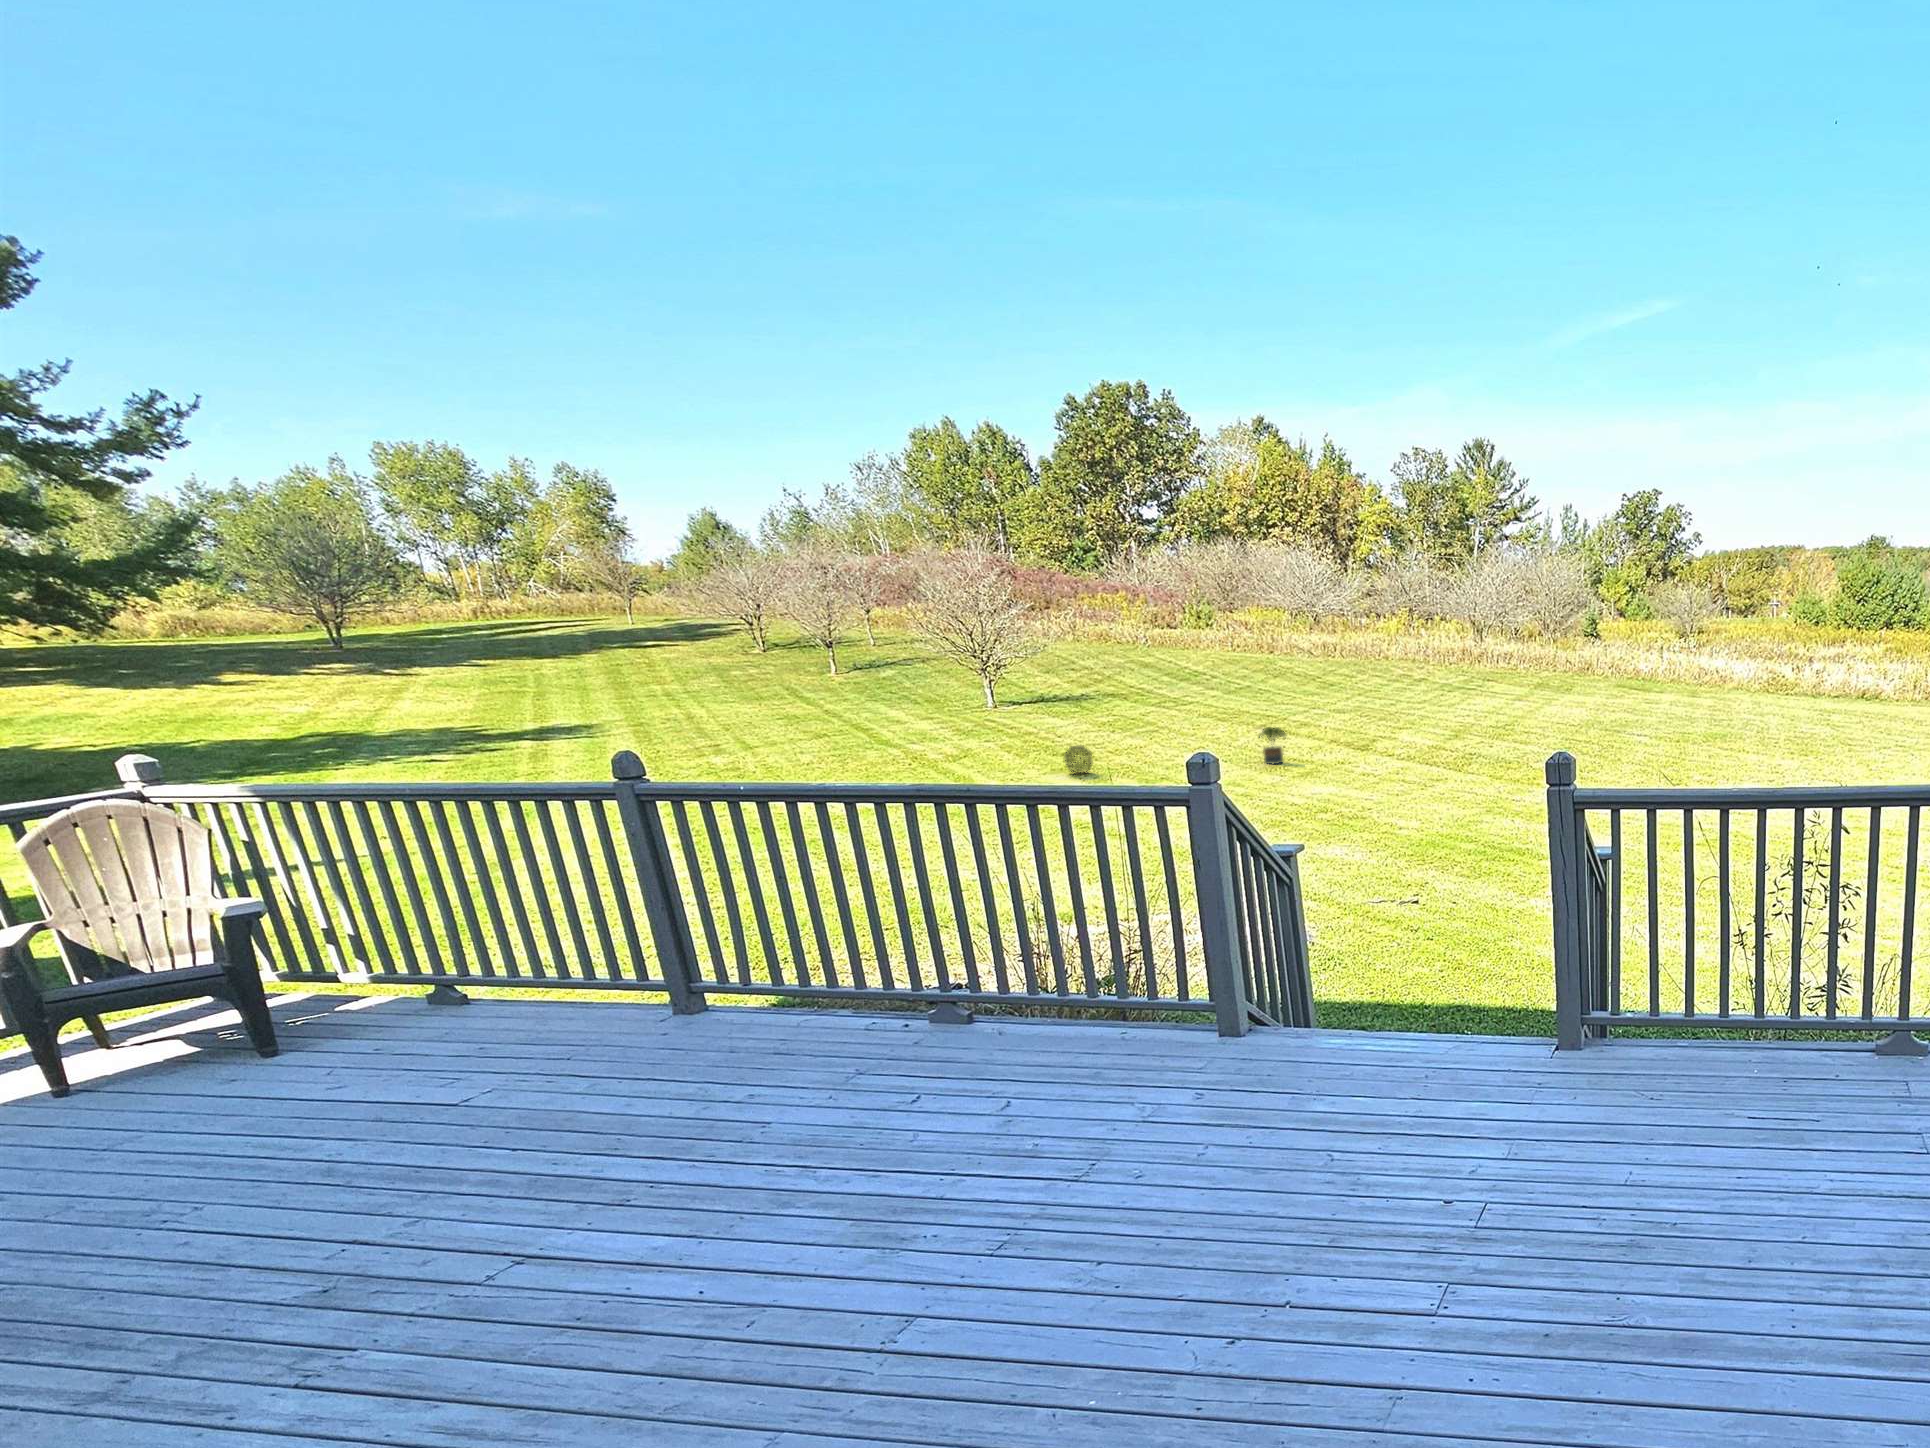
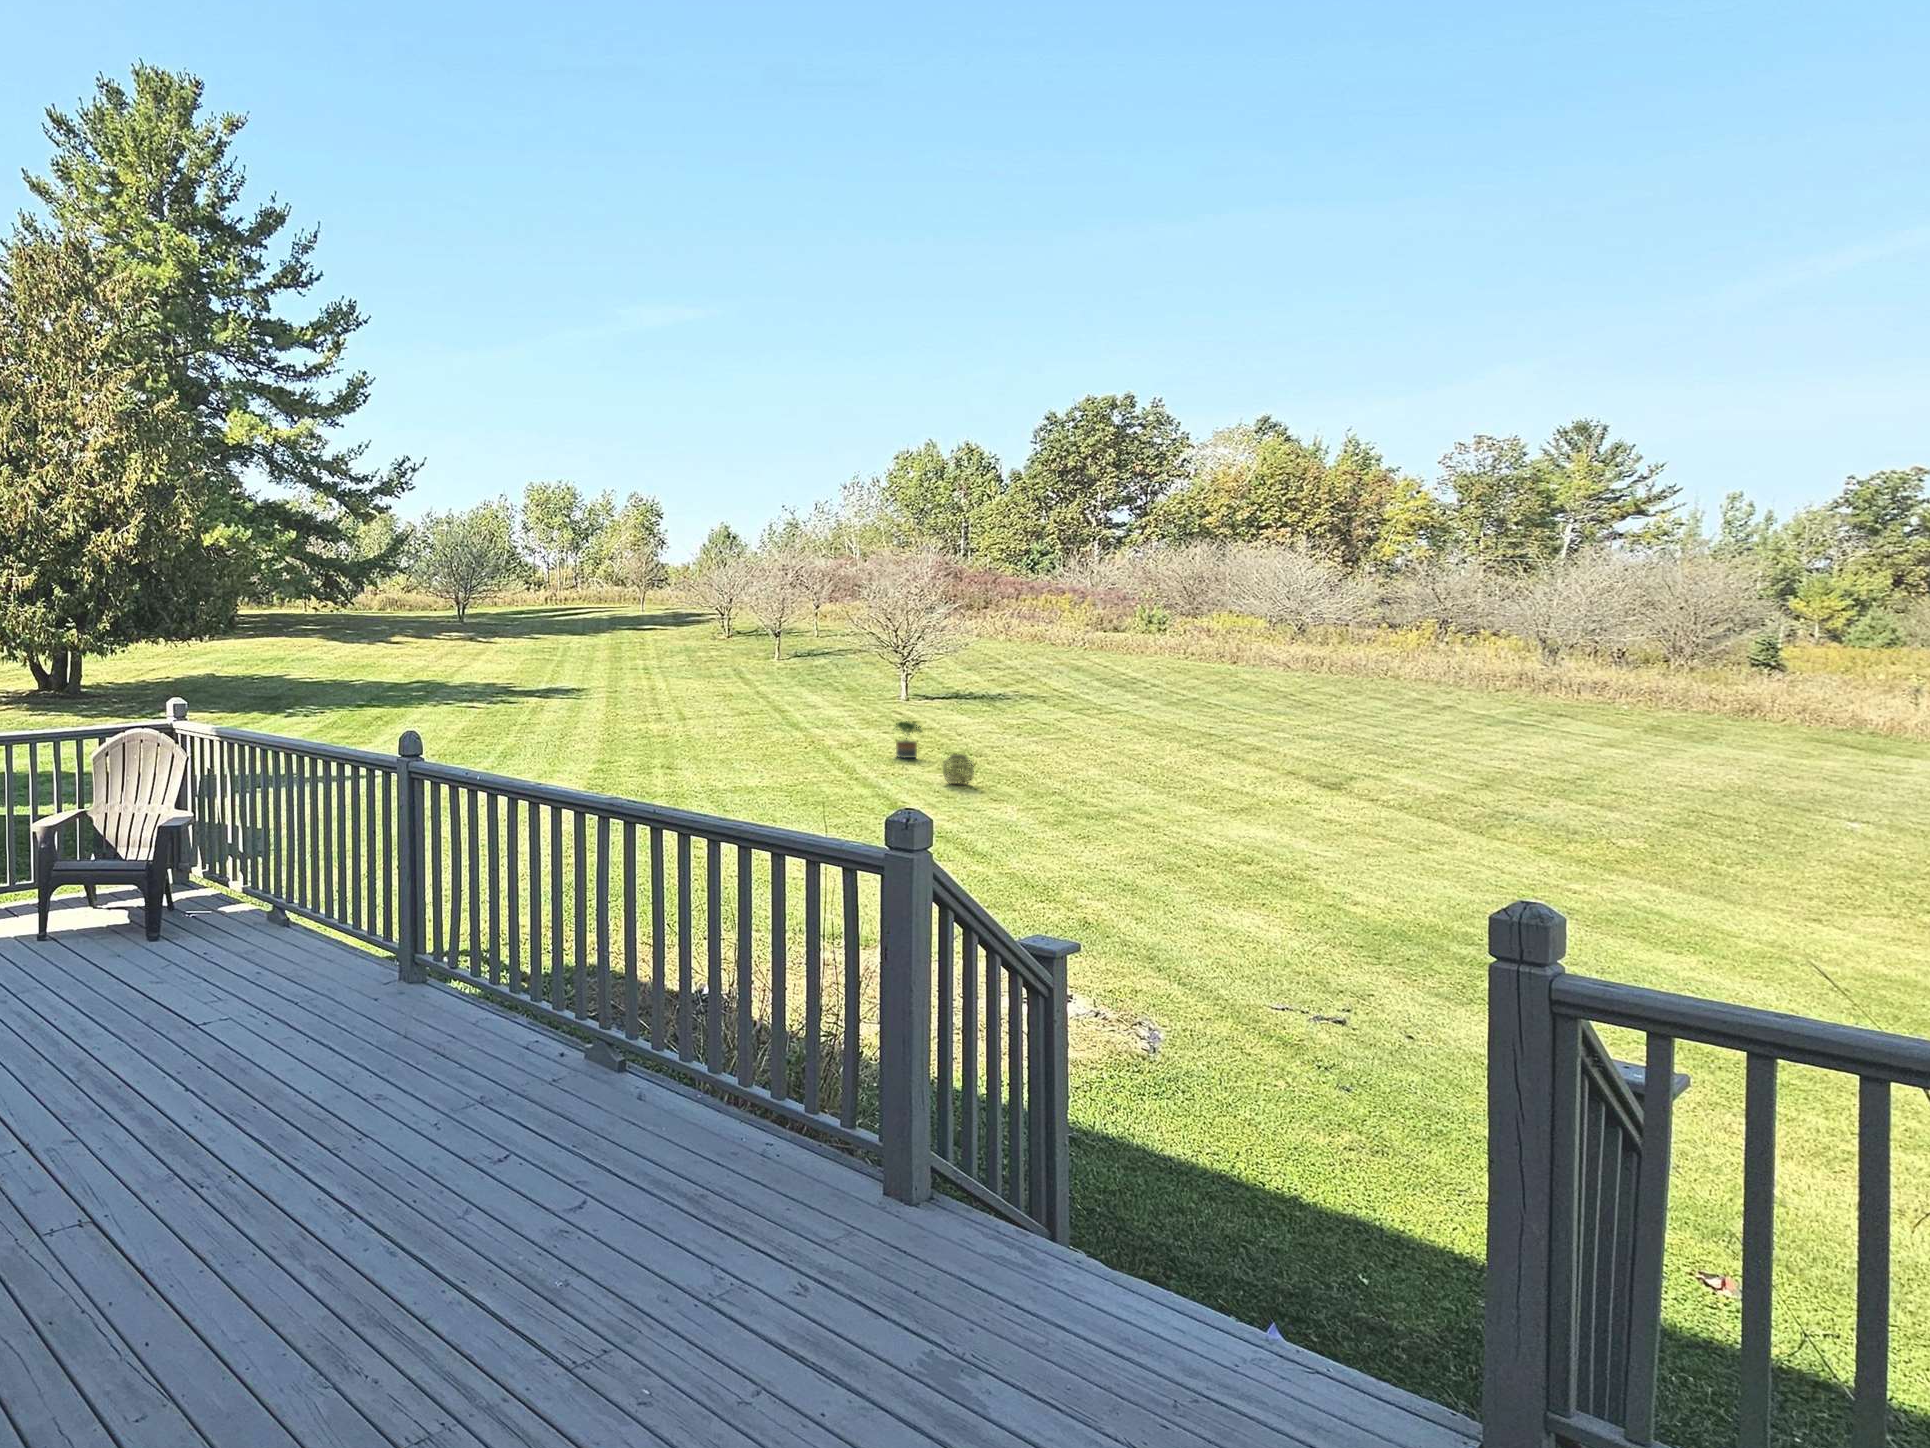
potted tree: present [1259,727,1285,764] -> present [894,721,921,758]

